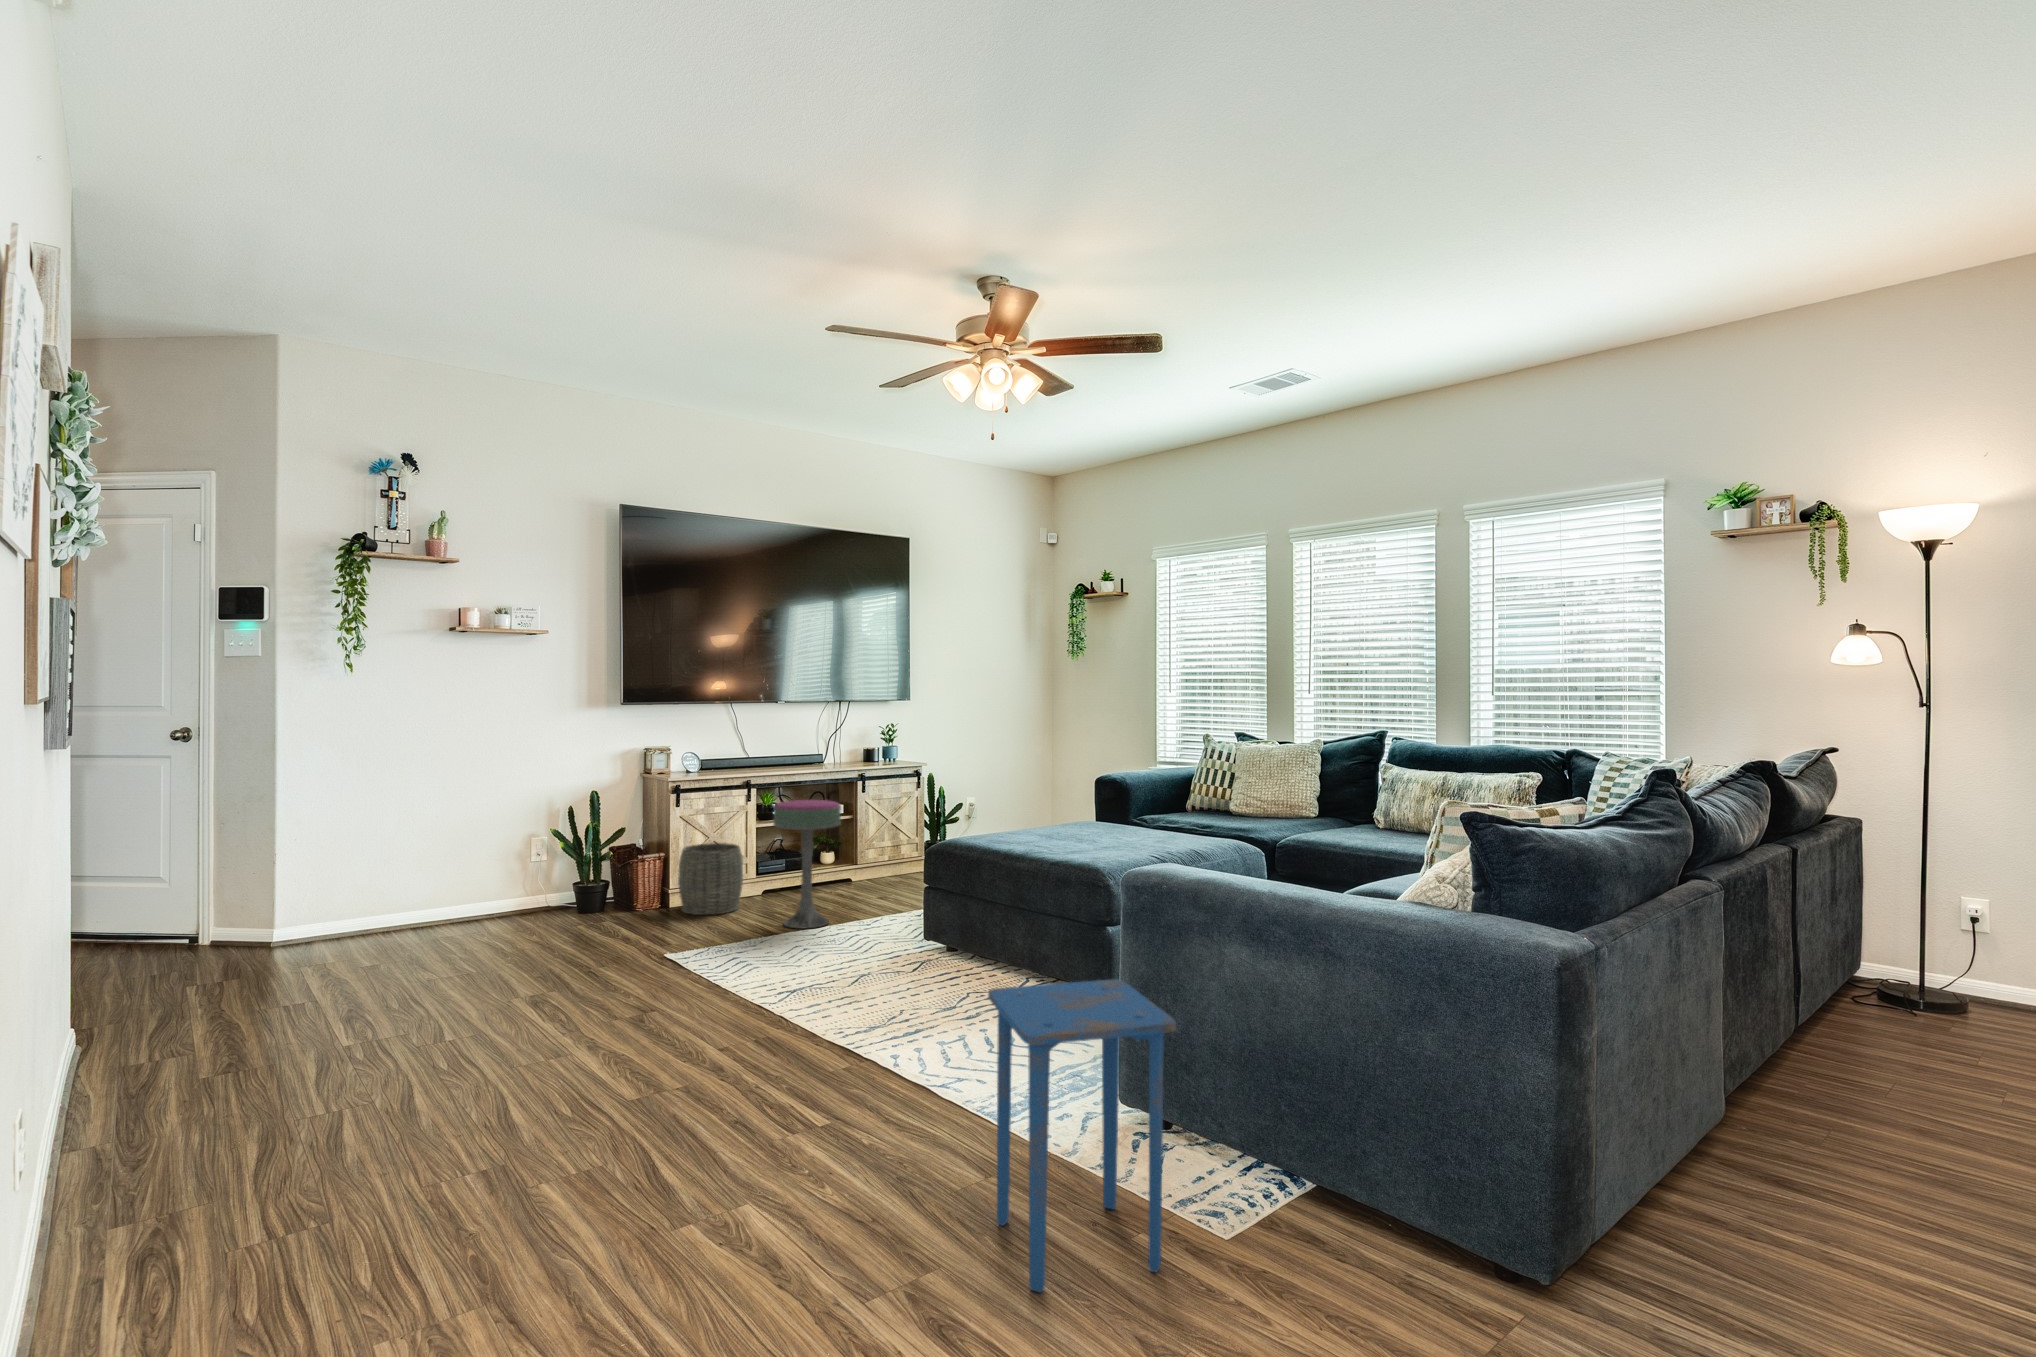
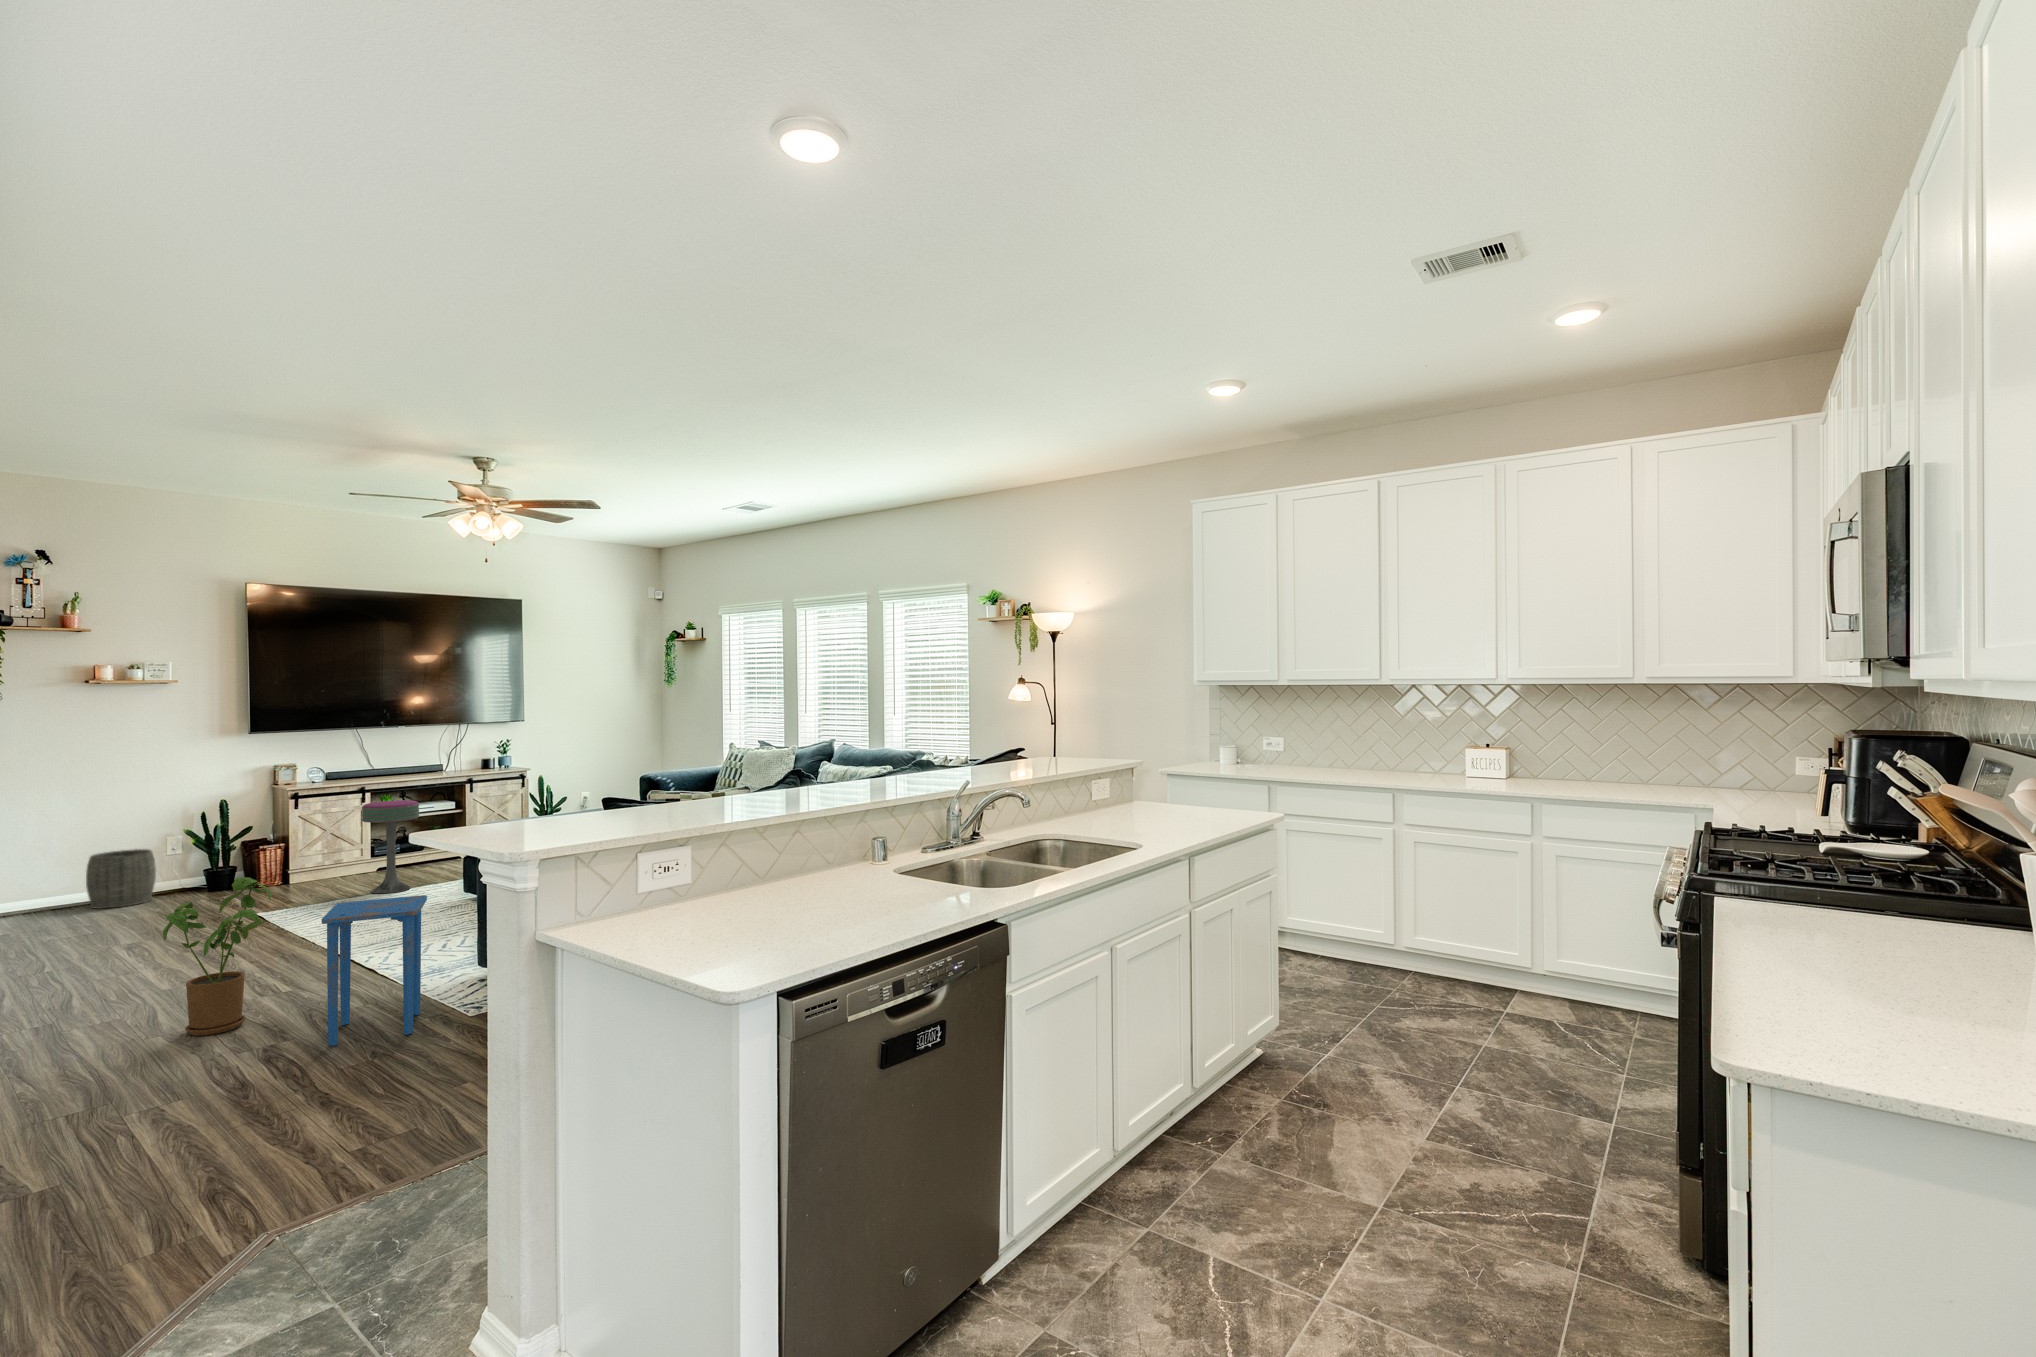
woven basket: present [678,843,743,915] -> present [86,849,156,909]
house plant: none [700,930,871,1228] -> present [163,877,271,1036]

